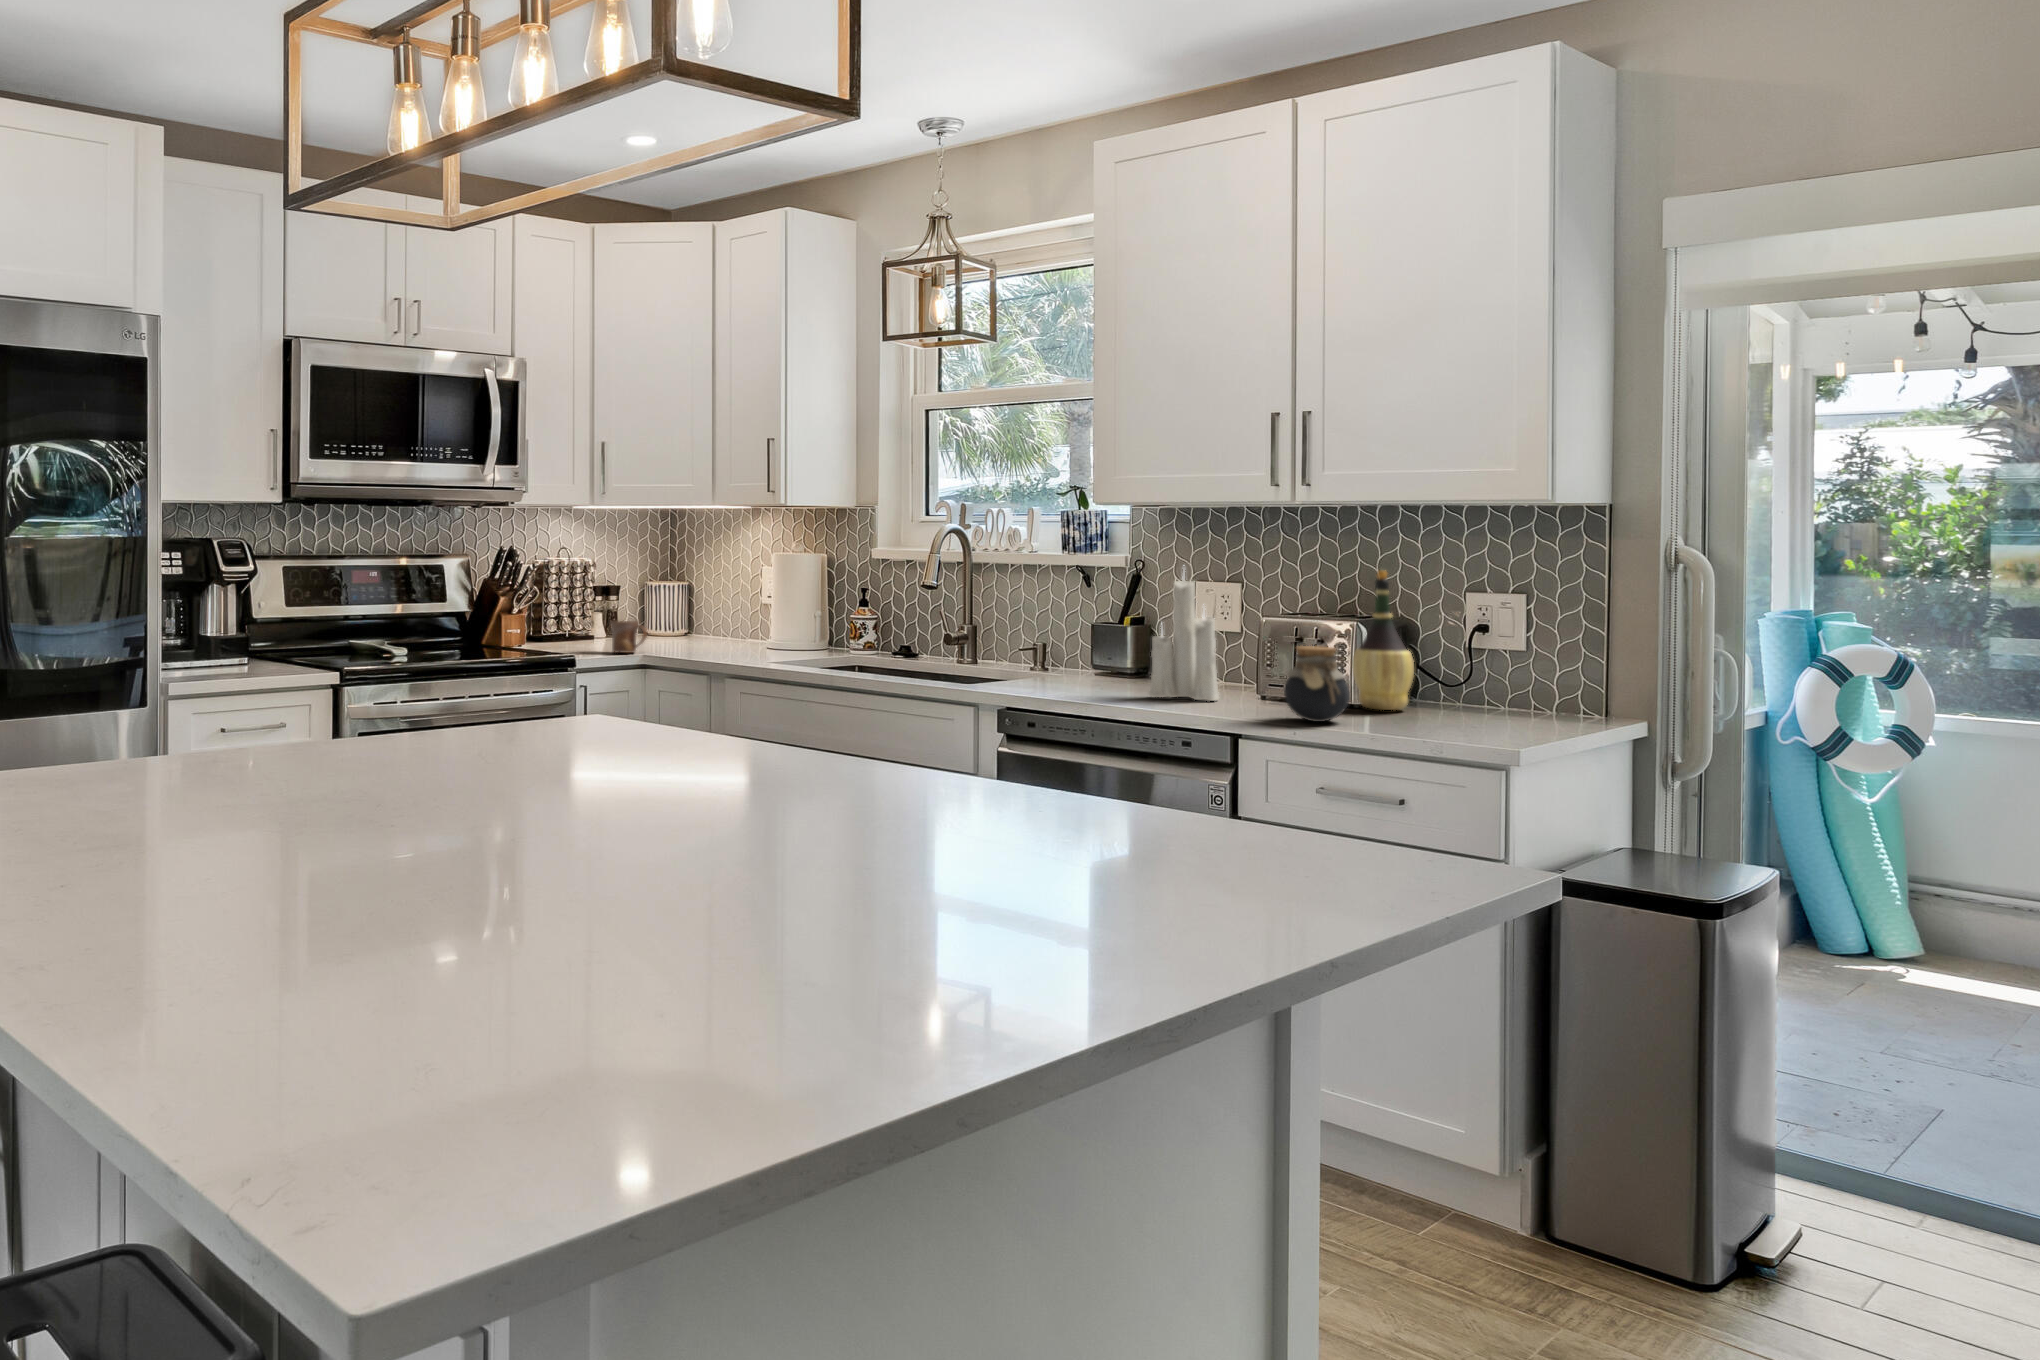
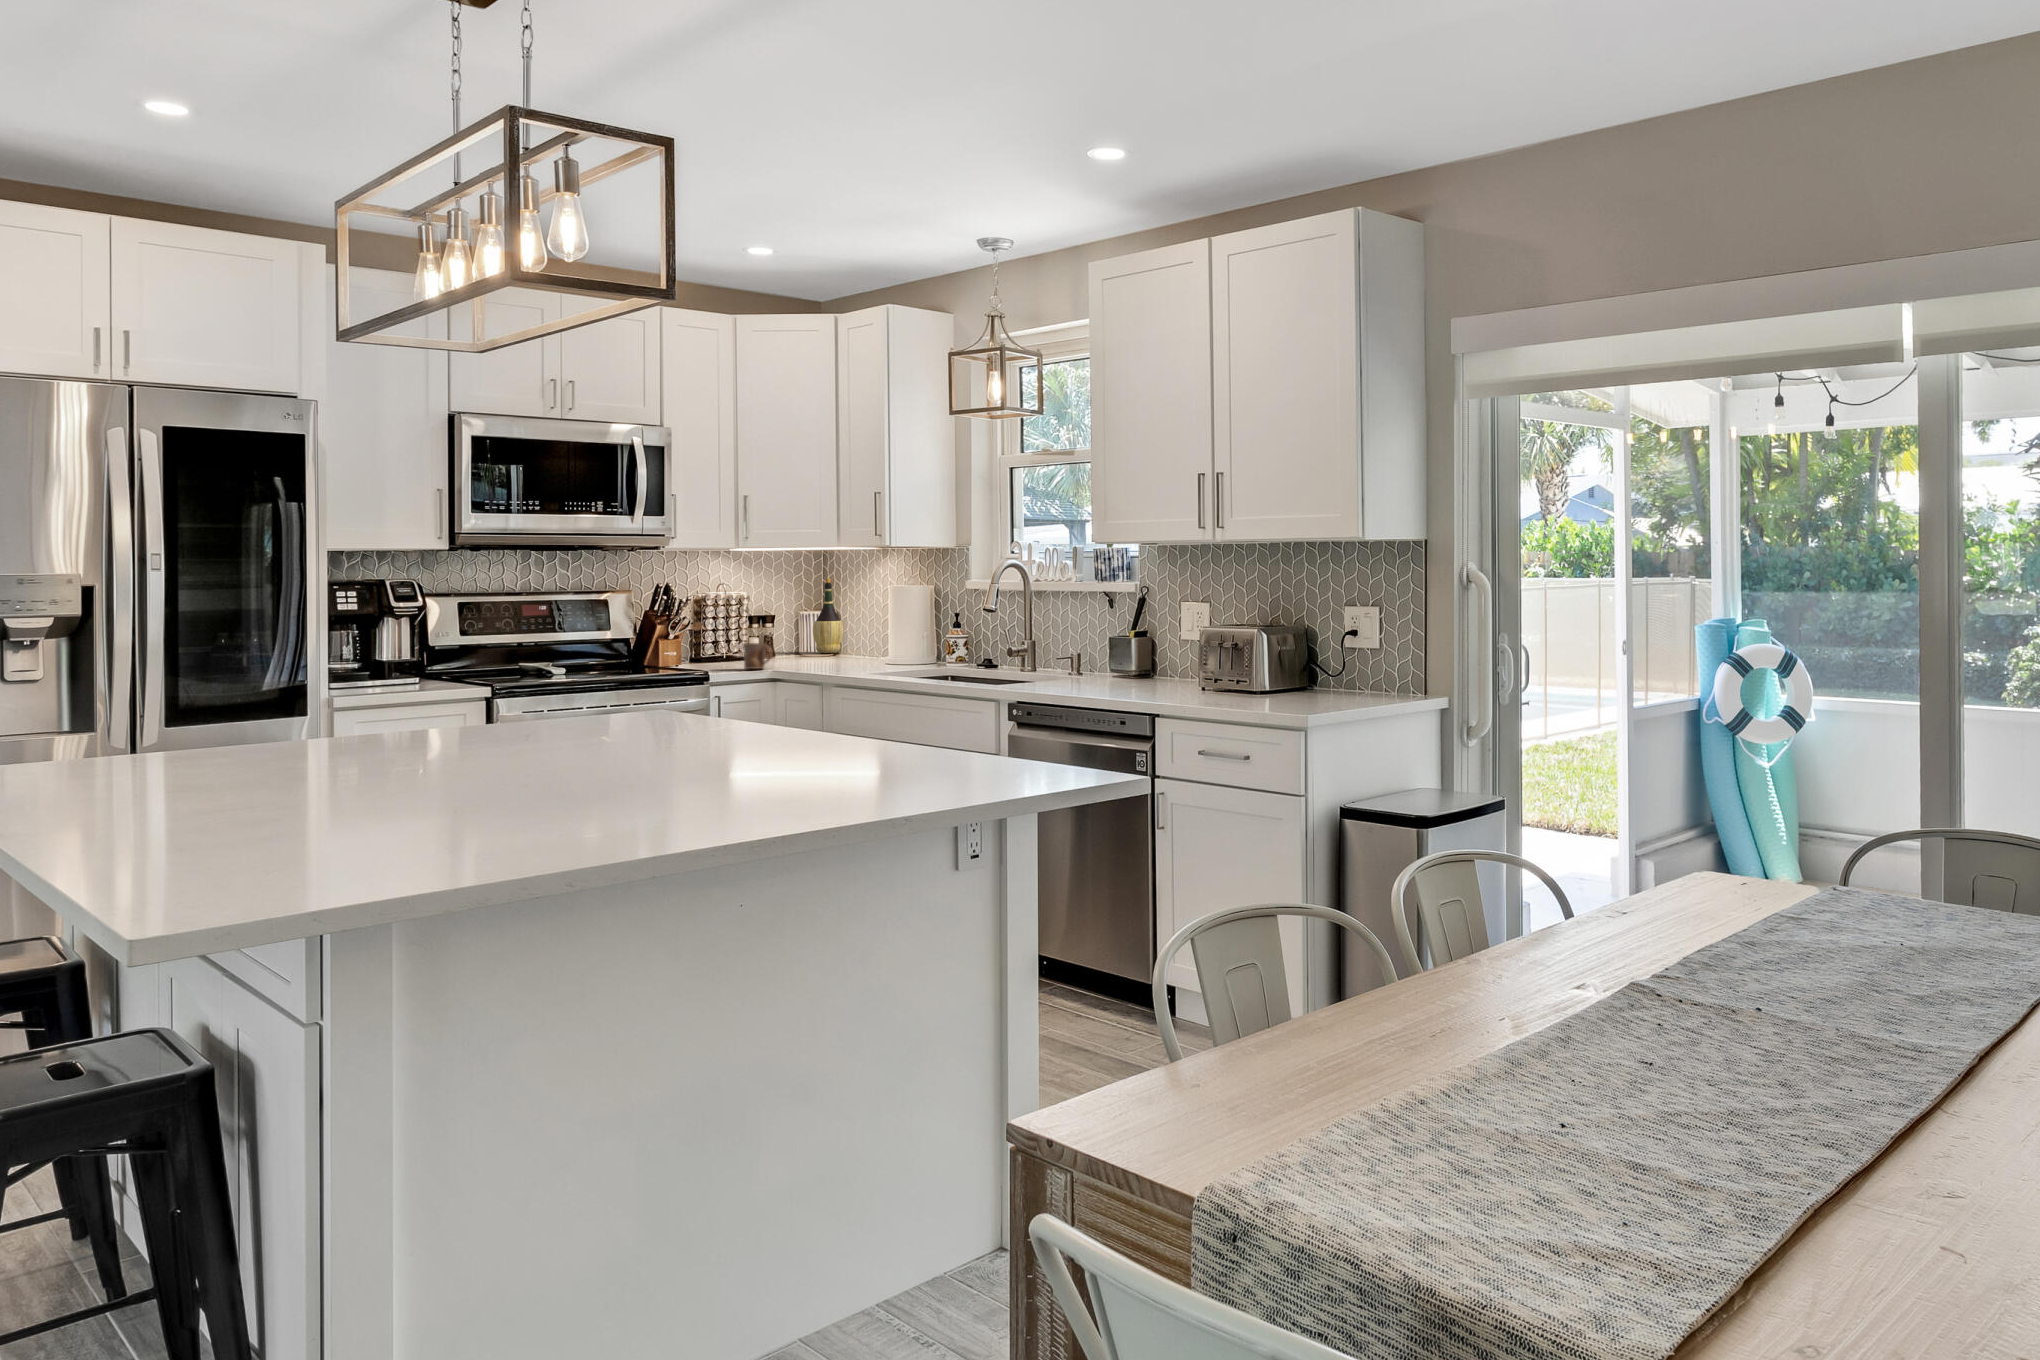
candle: present [1149,565,1219,701] -> none [1119,583,1169,692]
wine bottle: present [1353,570,1414,710] -> present [813,578,844,653]
jar: present [1284,646,1350,722] -> none [1190,648,1236,703]

